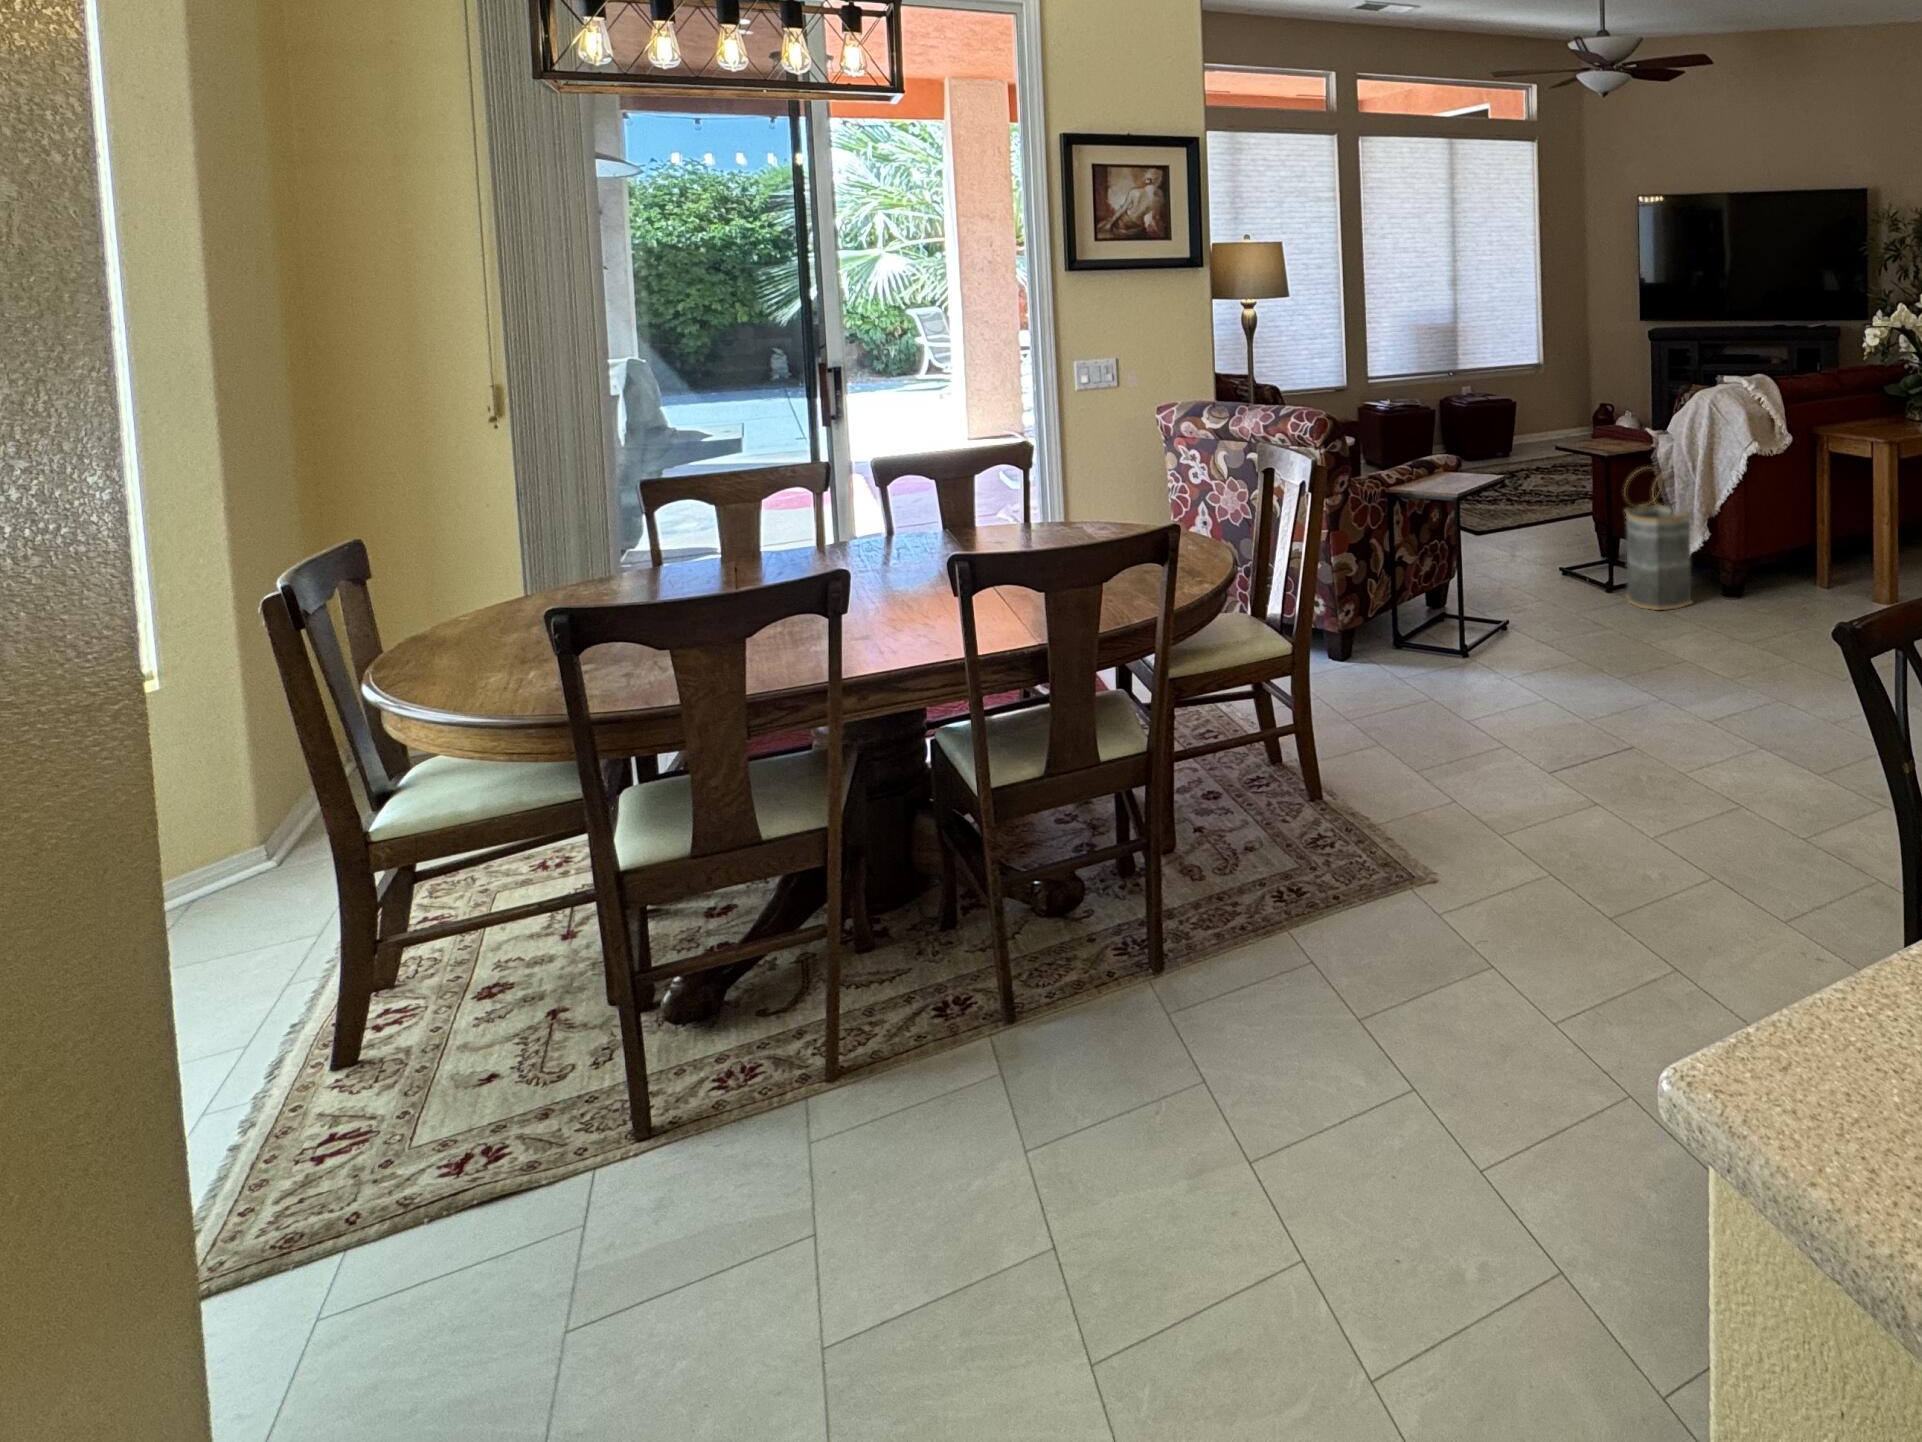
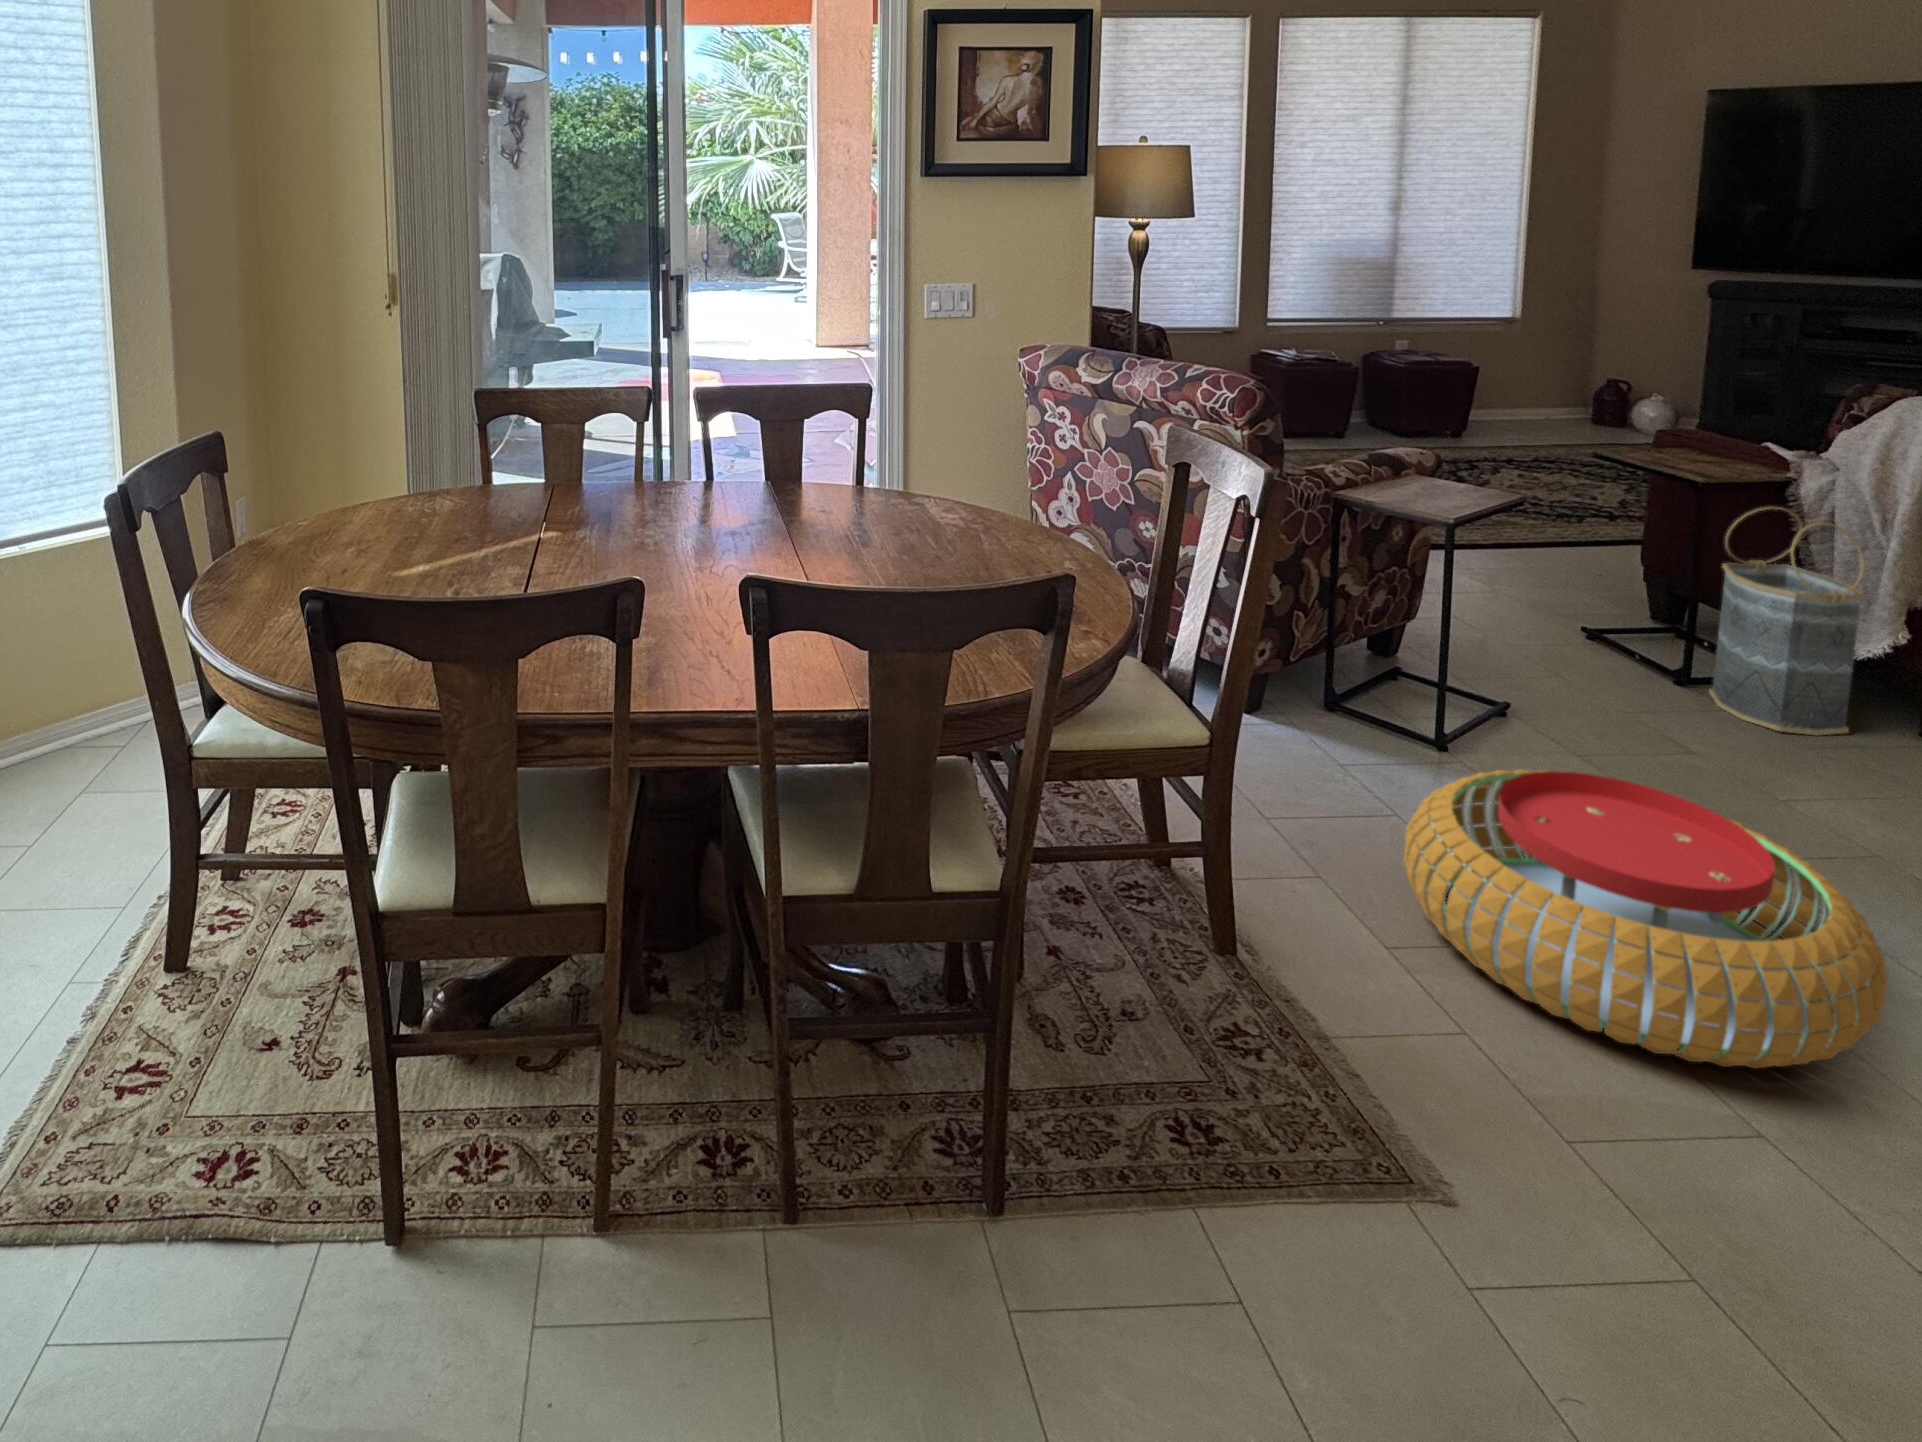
pouf: none [1430,639,1667,786] -> present [1403,769,1888,1068]

